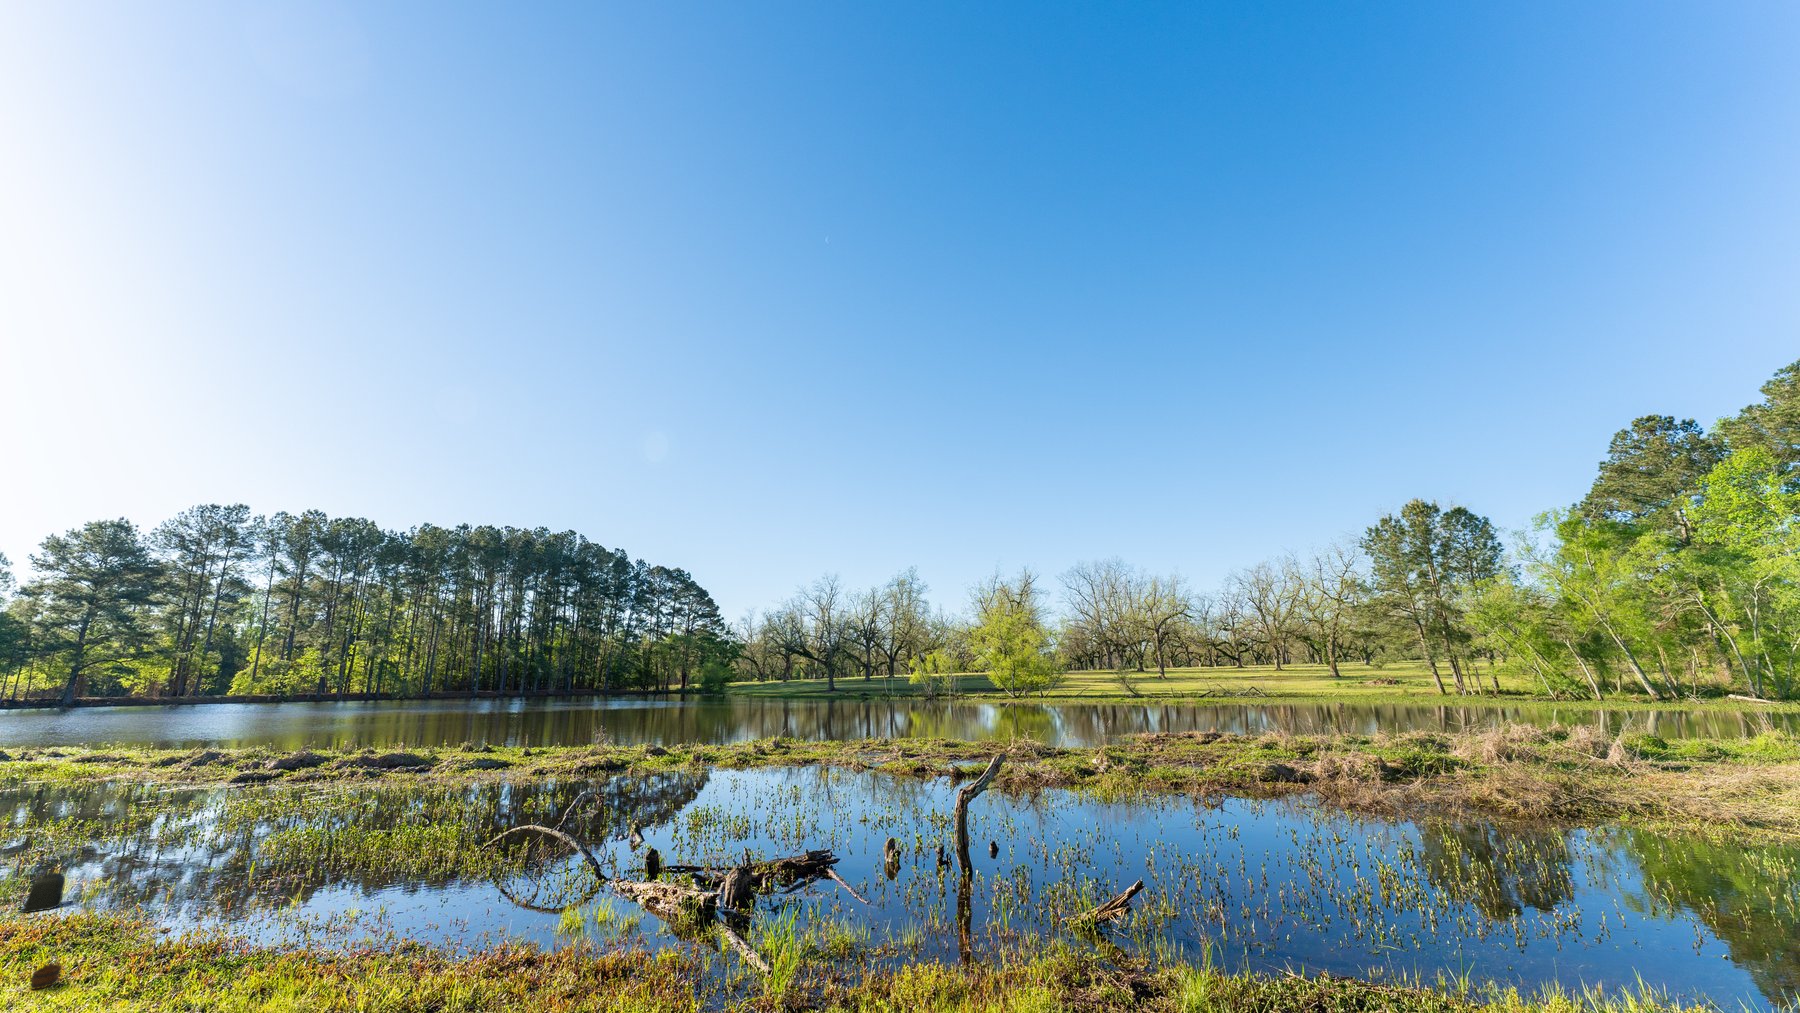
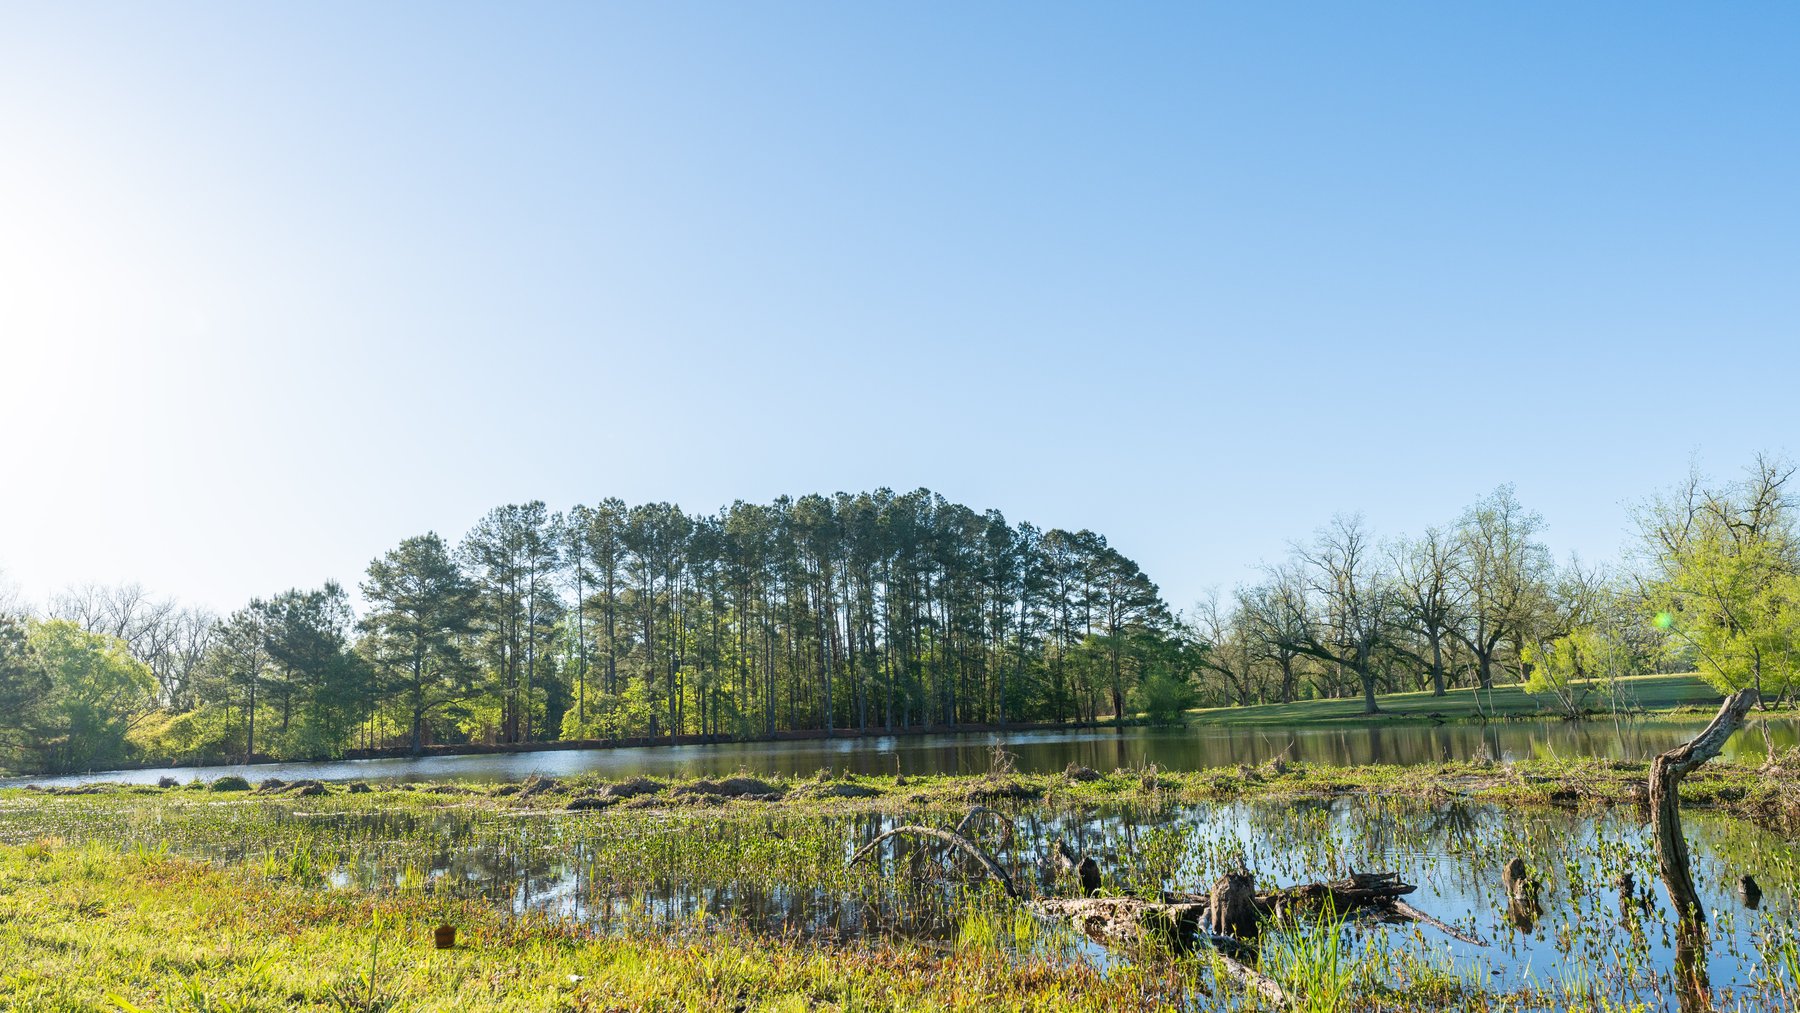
backpack: present [23,872,65,913] -> none [417,857,445,897]

